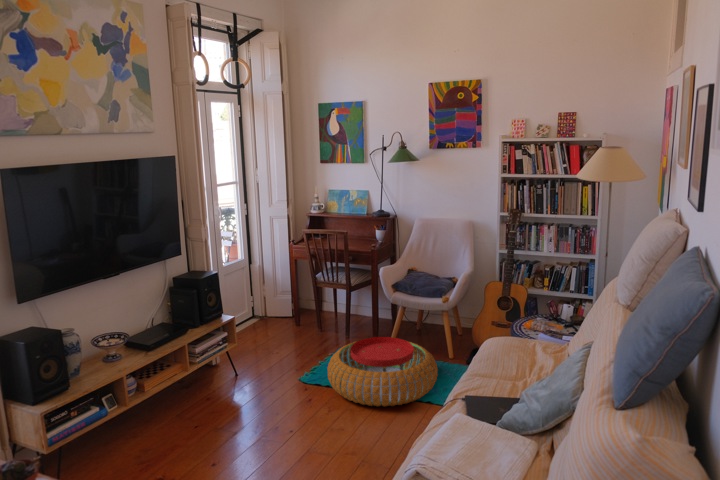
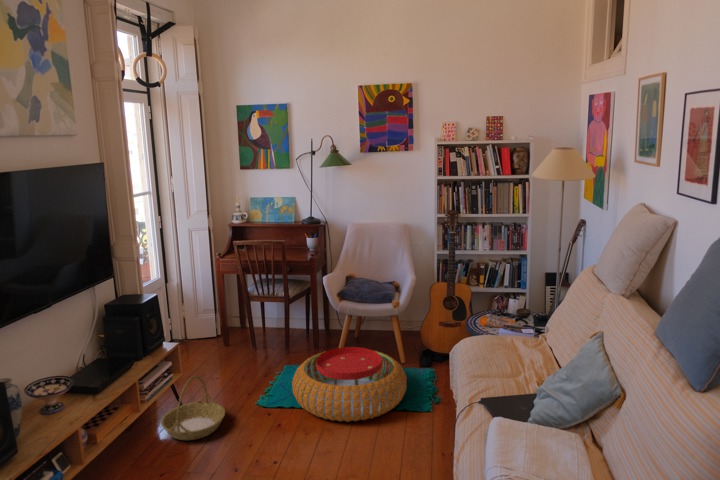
basket: none [208,347,264,403] -> present [161,376,225,440]

